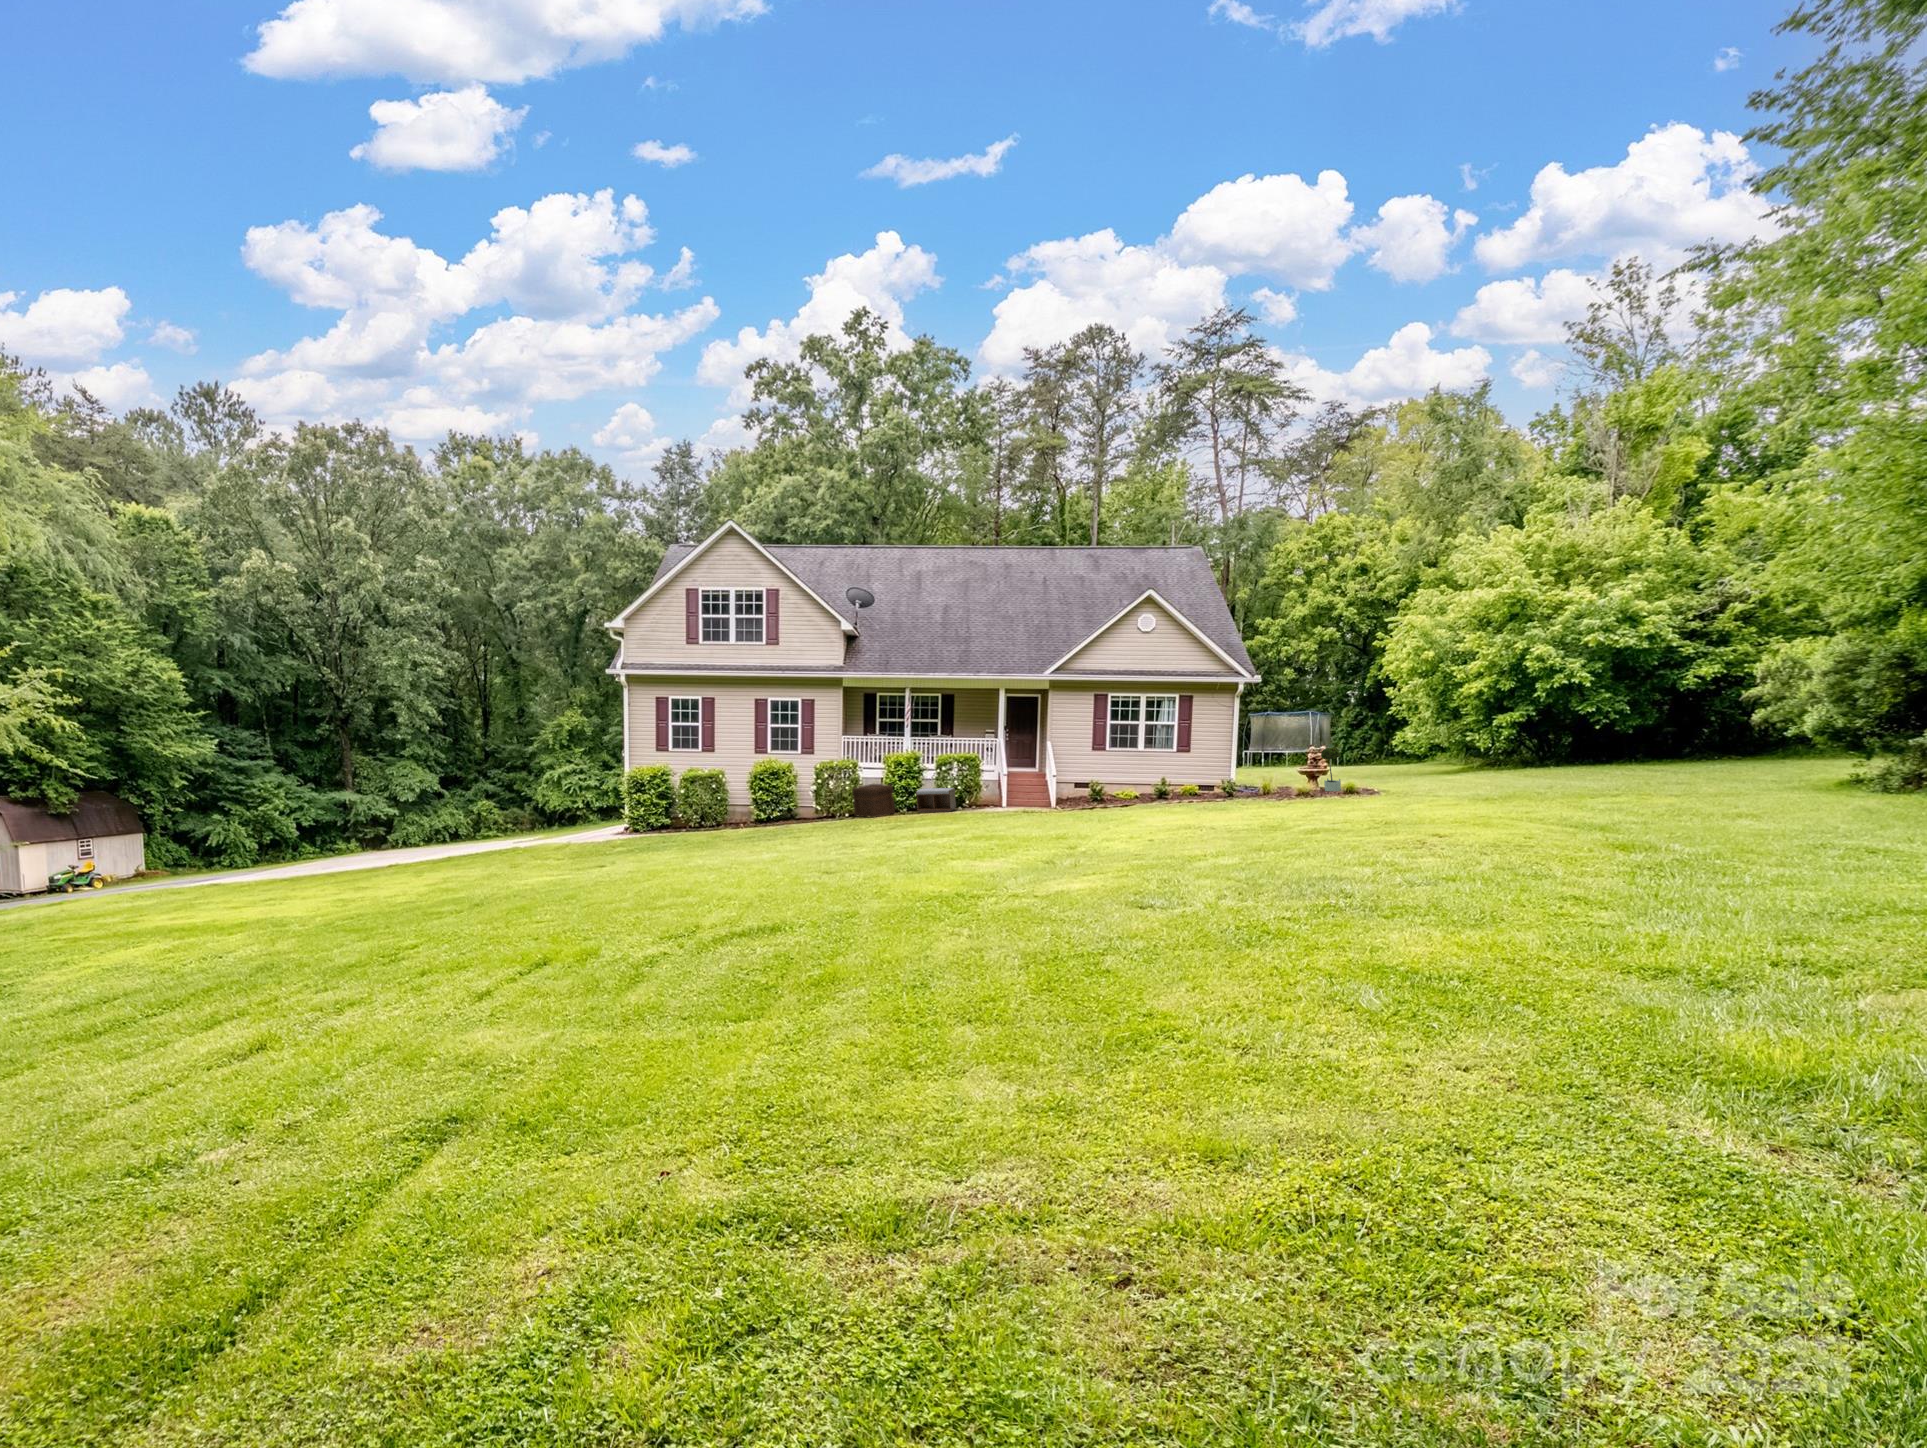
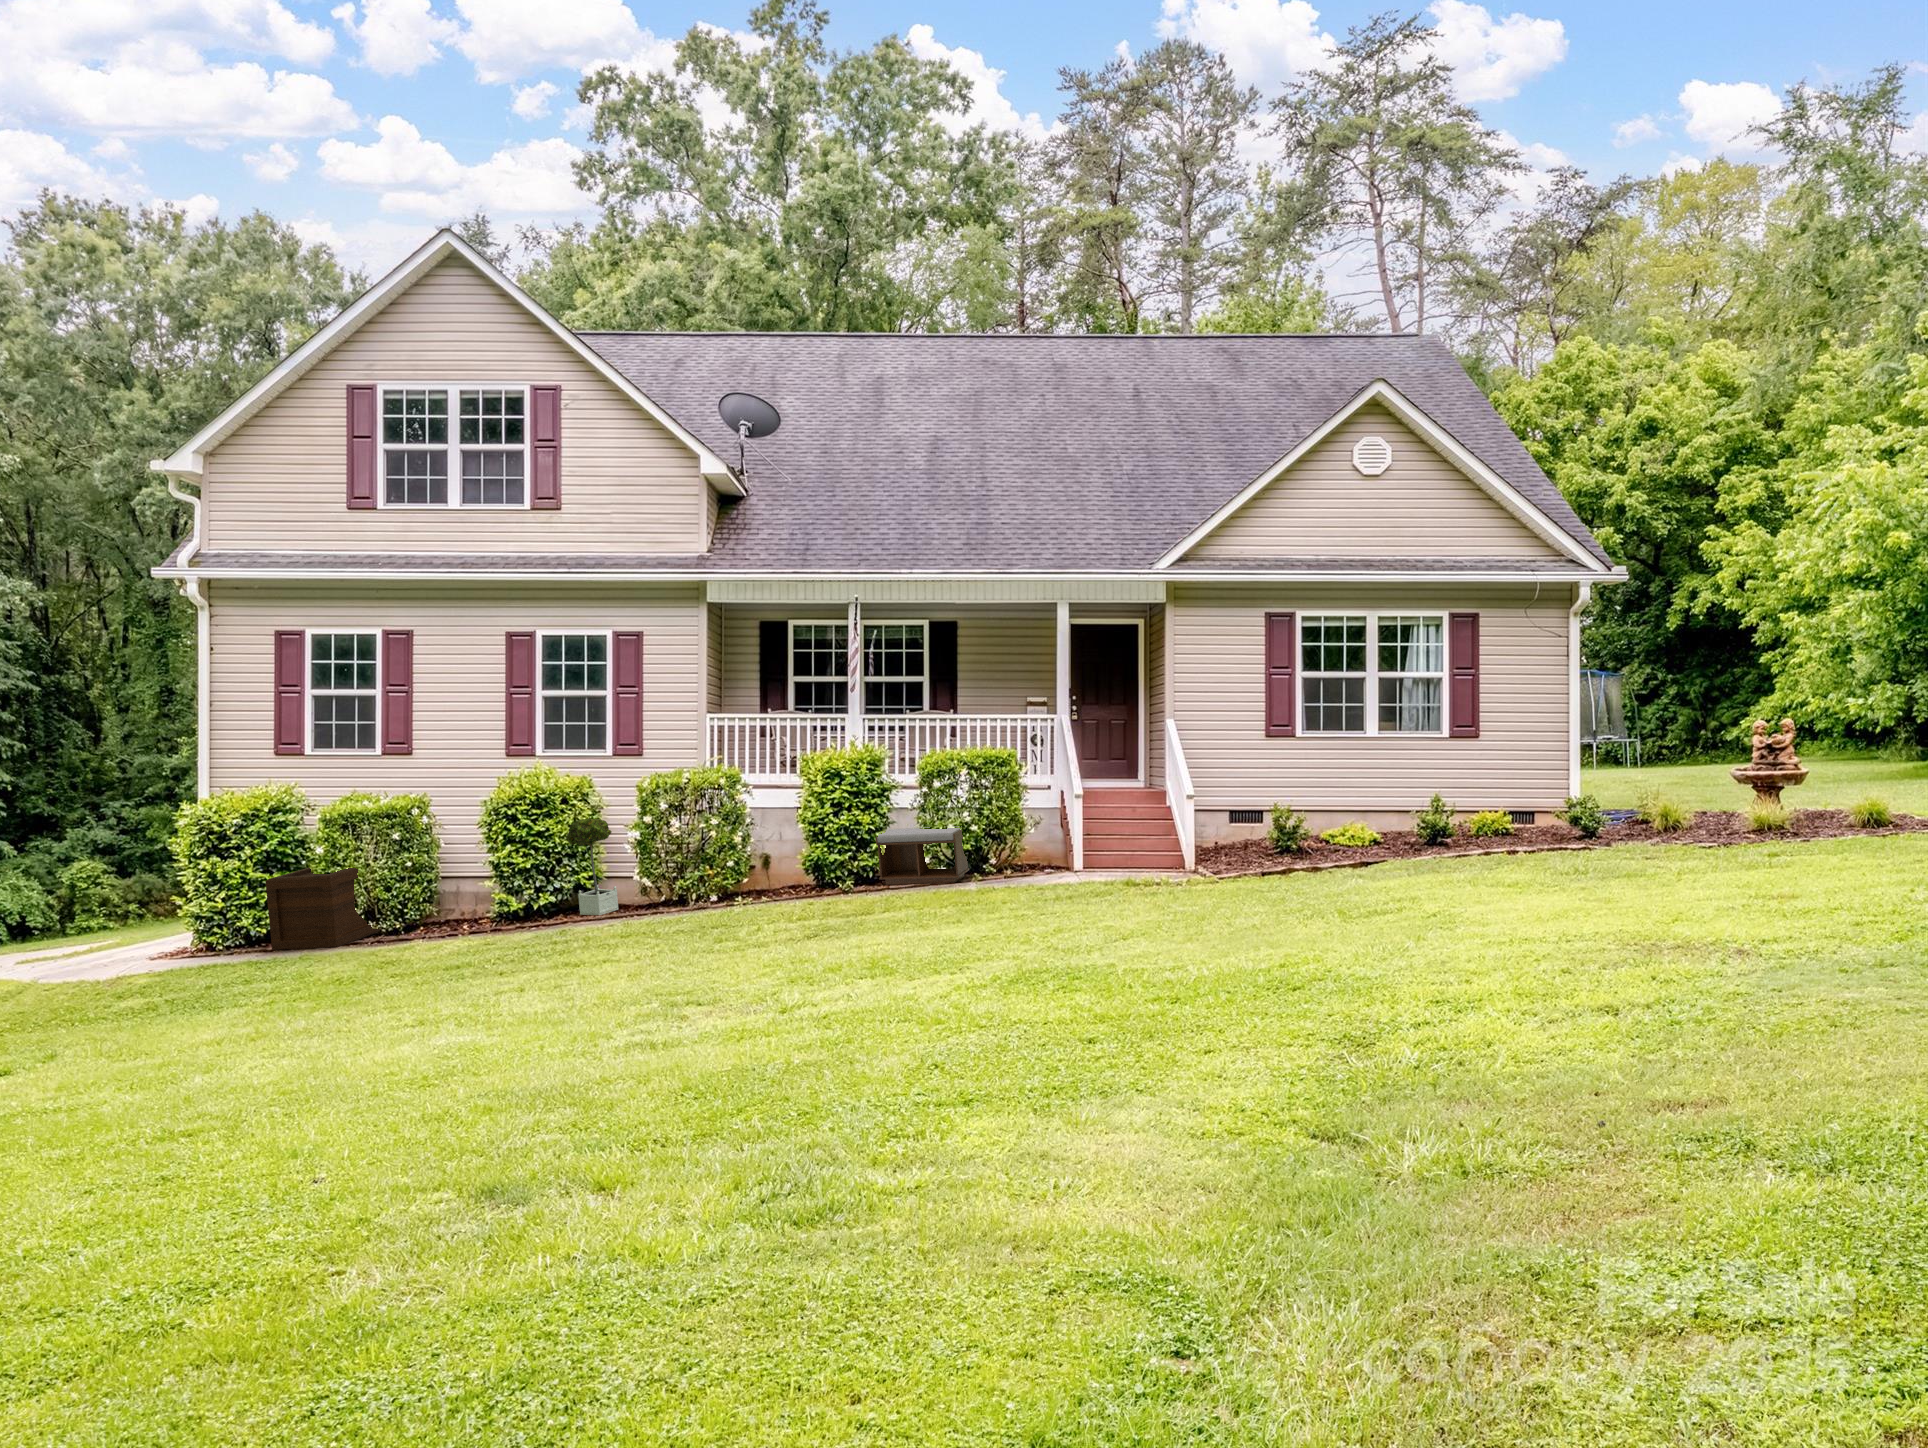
potted tree: present [1321,747,1341,791] -> present [567,817,618,915]
wooden crate: present [852,784,895,818] -> present [266,868,381,950]

